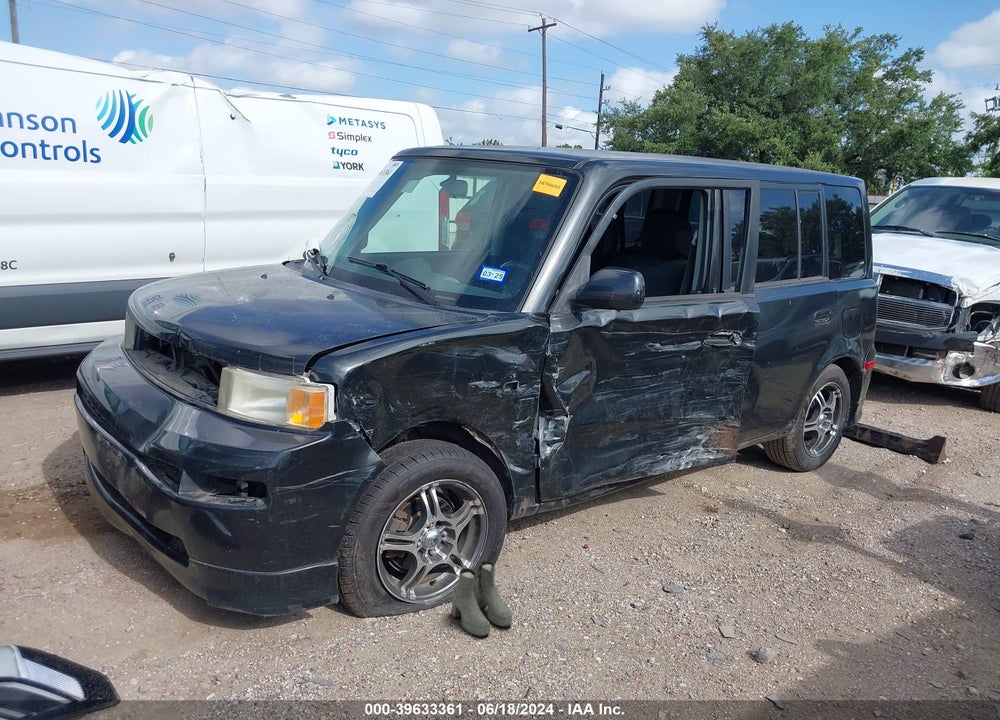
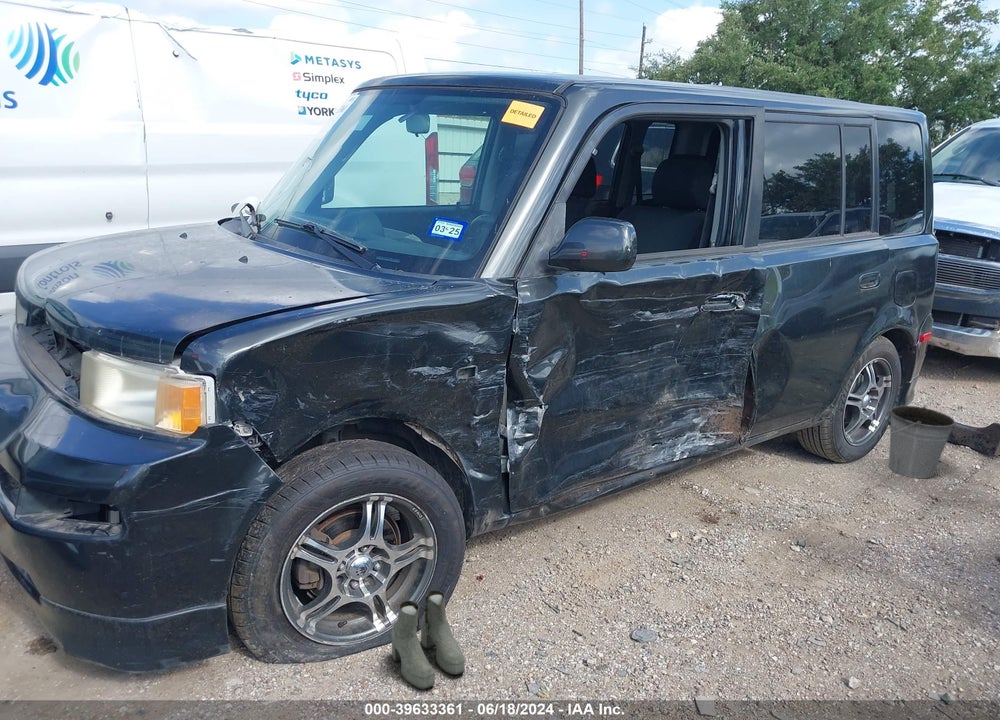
bucket: none [836,423,894,485] -> present [884,405,955,478]

